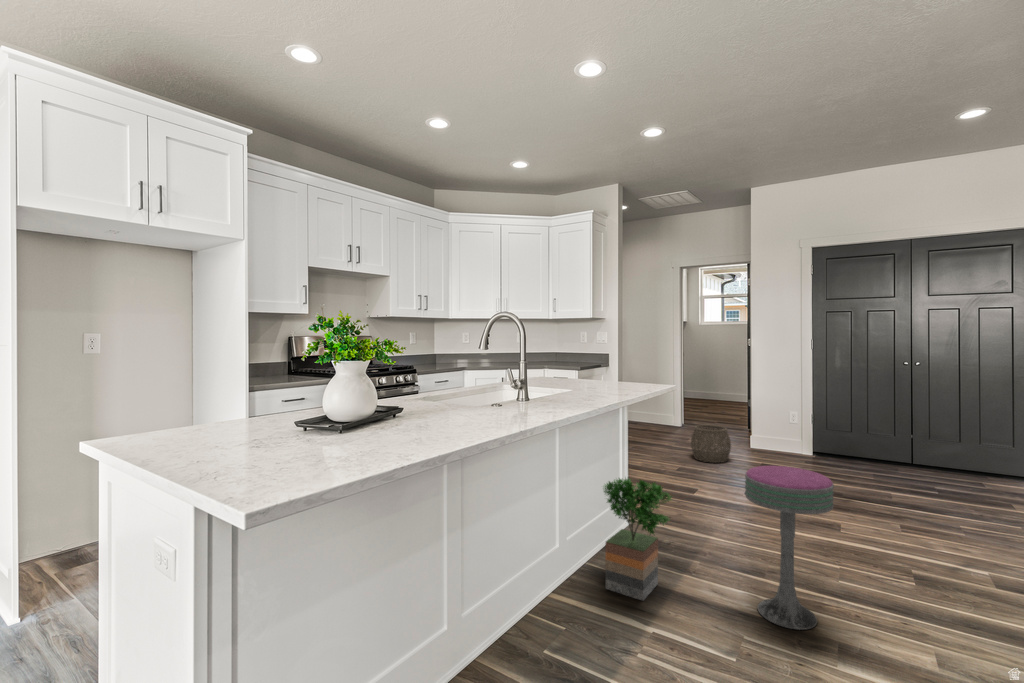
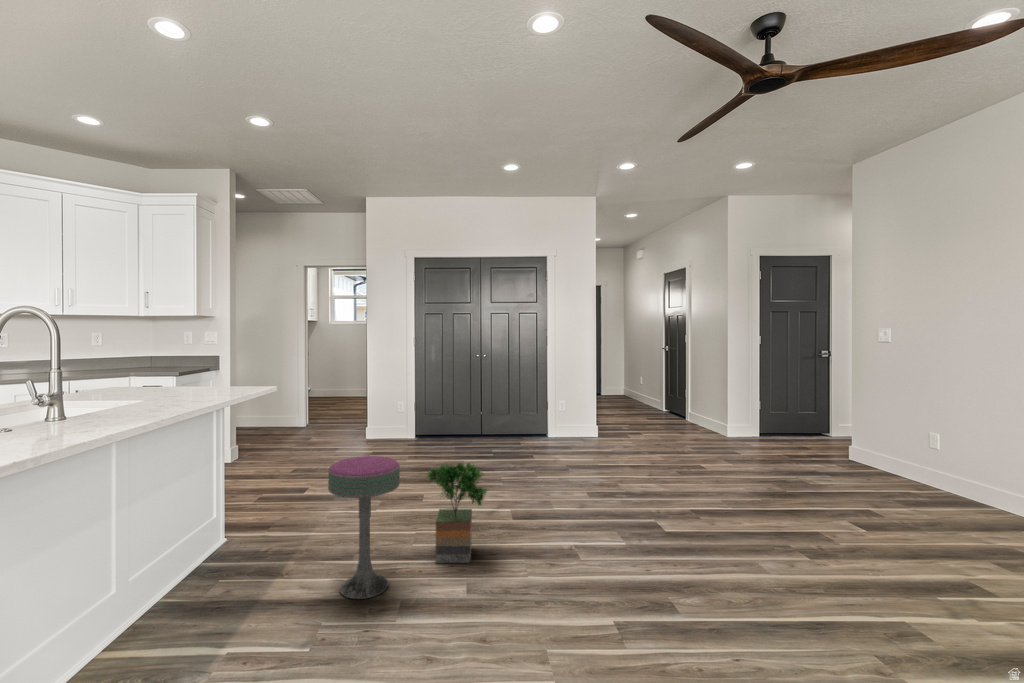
woven basket: present [691,425,731,463] -> none [309,422,348,459]
potted tree: present [604,478,671,601] -> present [428,463,487,563]

